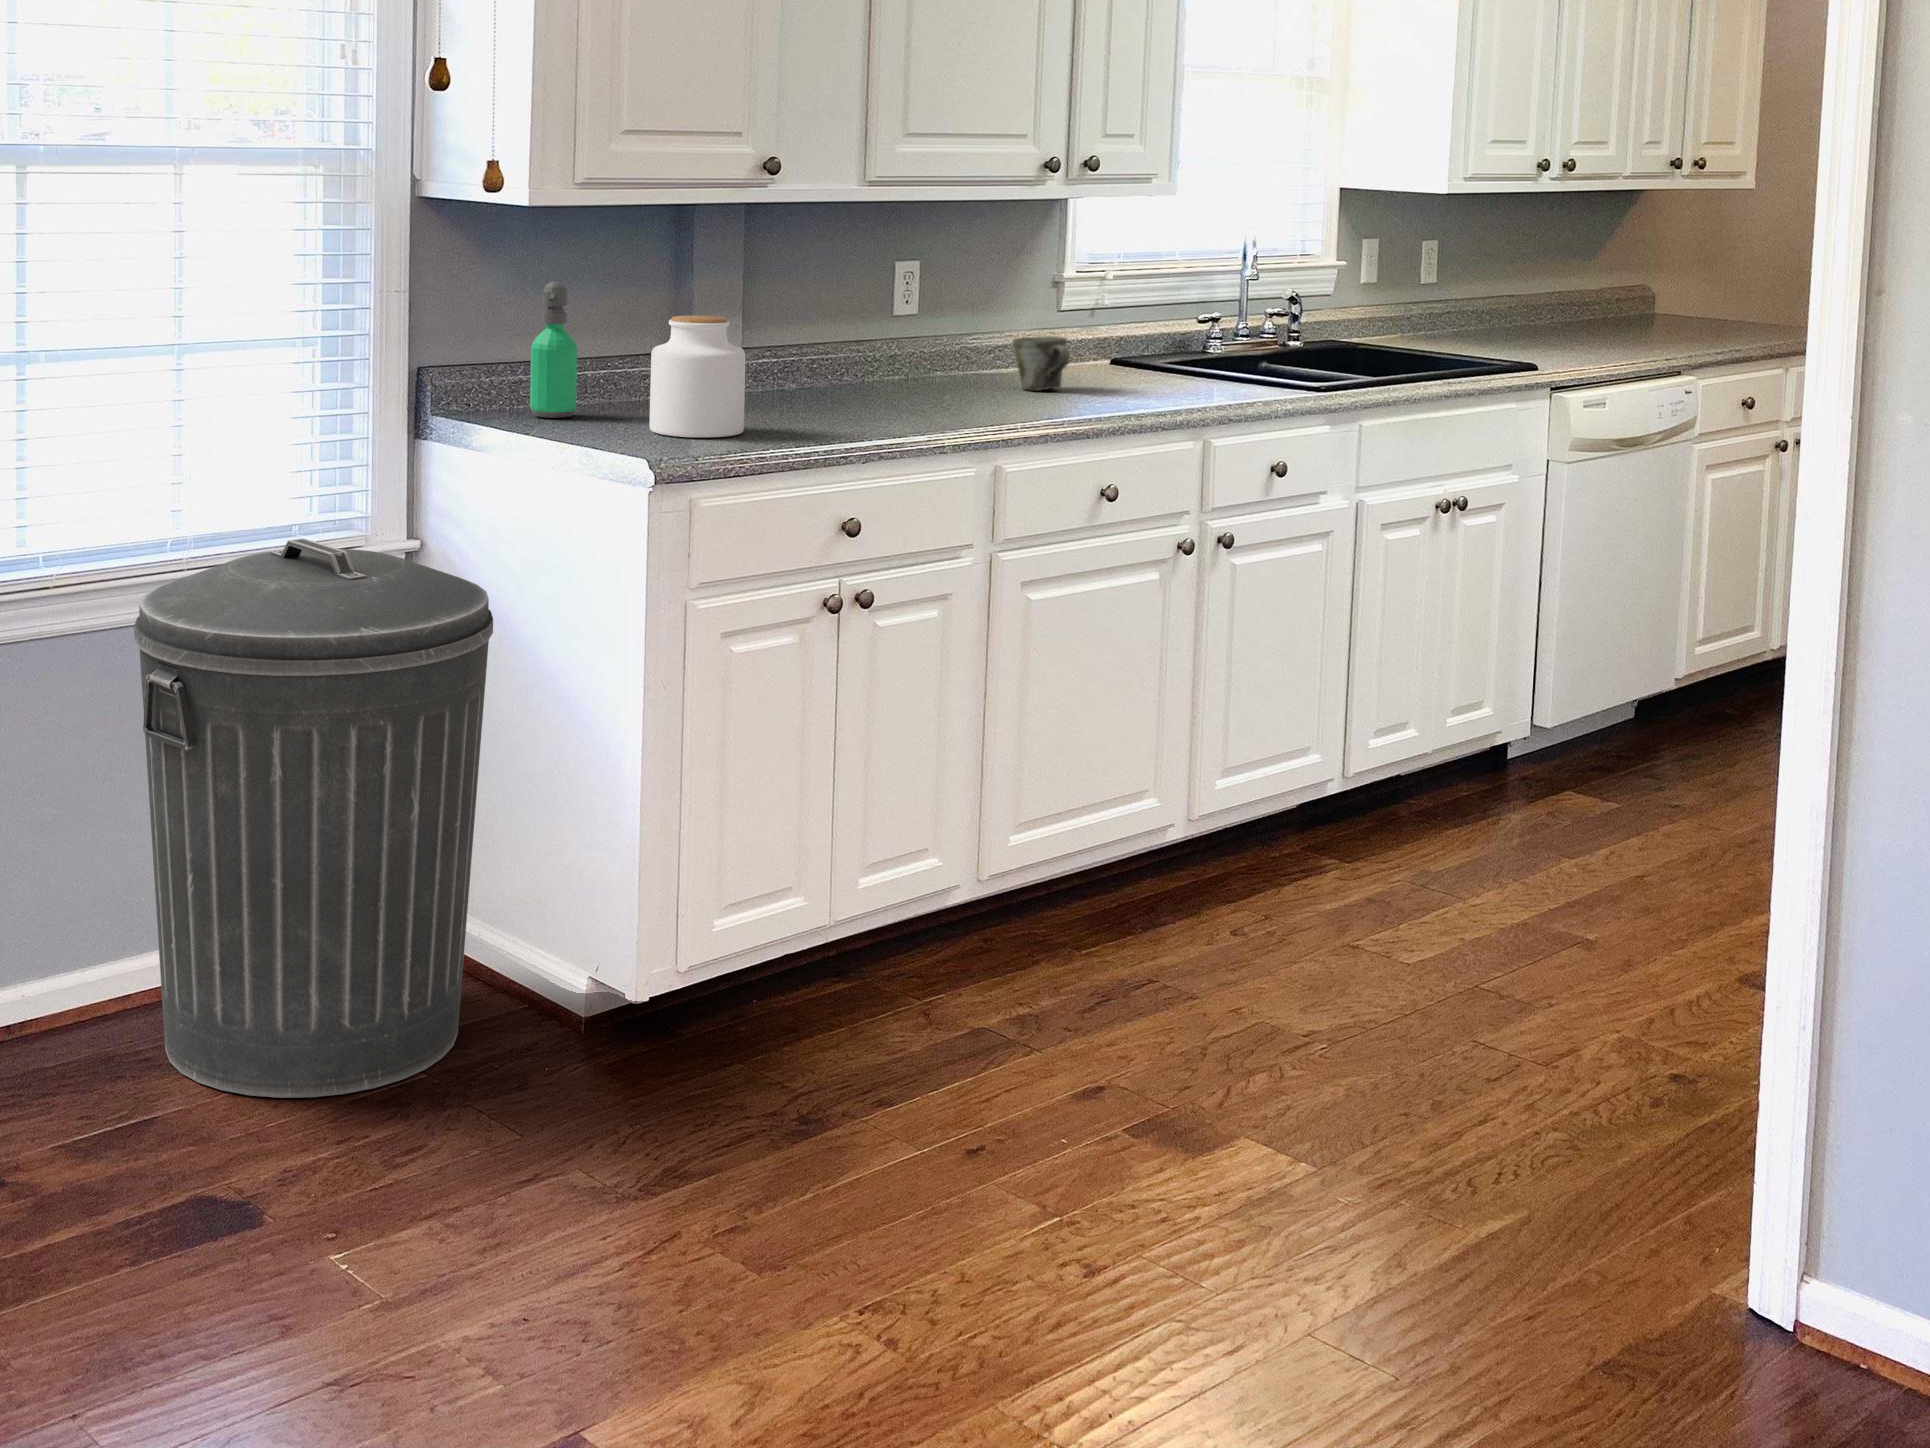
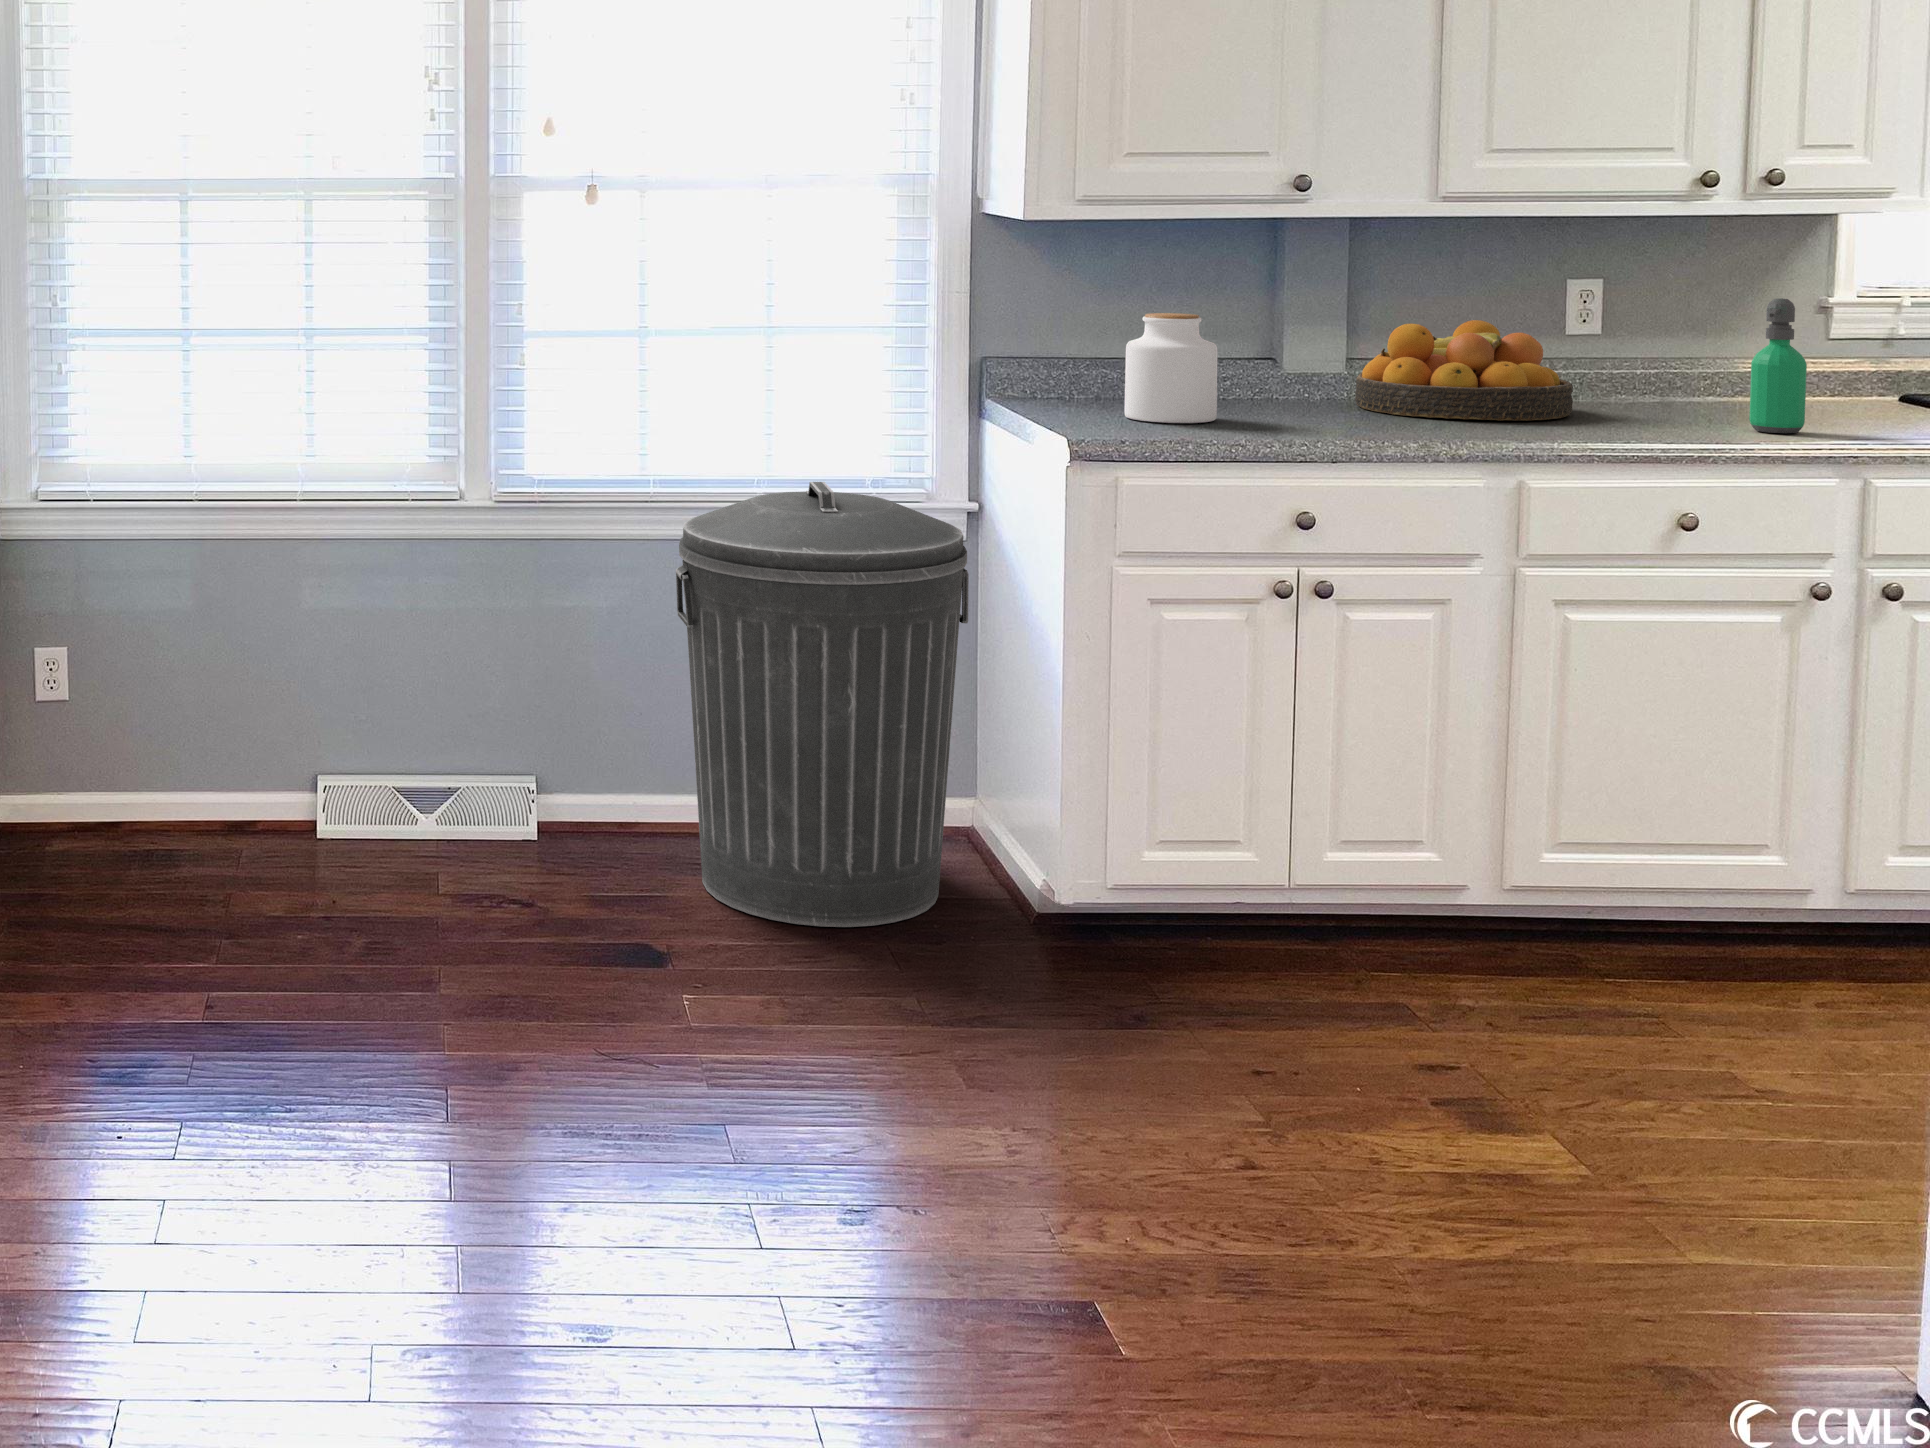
soap dispenser: present [530,282,577,418] -> present [1749,298,1807,433]
fruit bowl: none [784,307,977,410] -> present [1355,320,1573,421]
mug: present [1012,336,1070,391] -> none [1658,359,1727,416]

